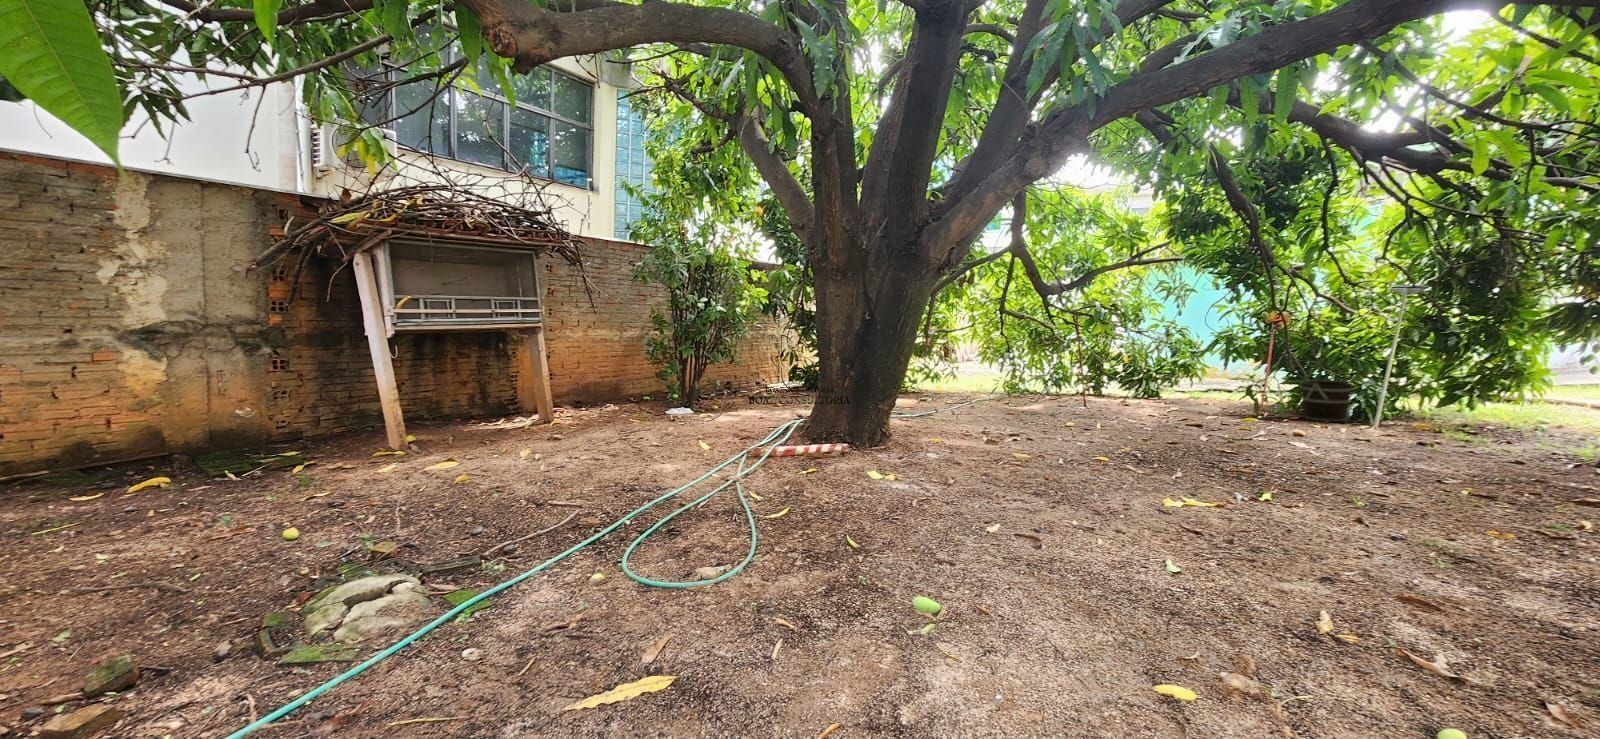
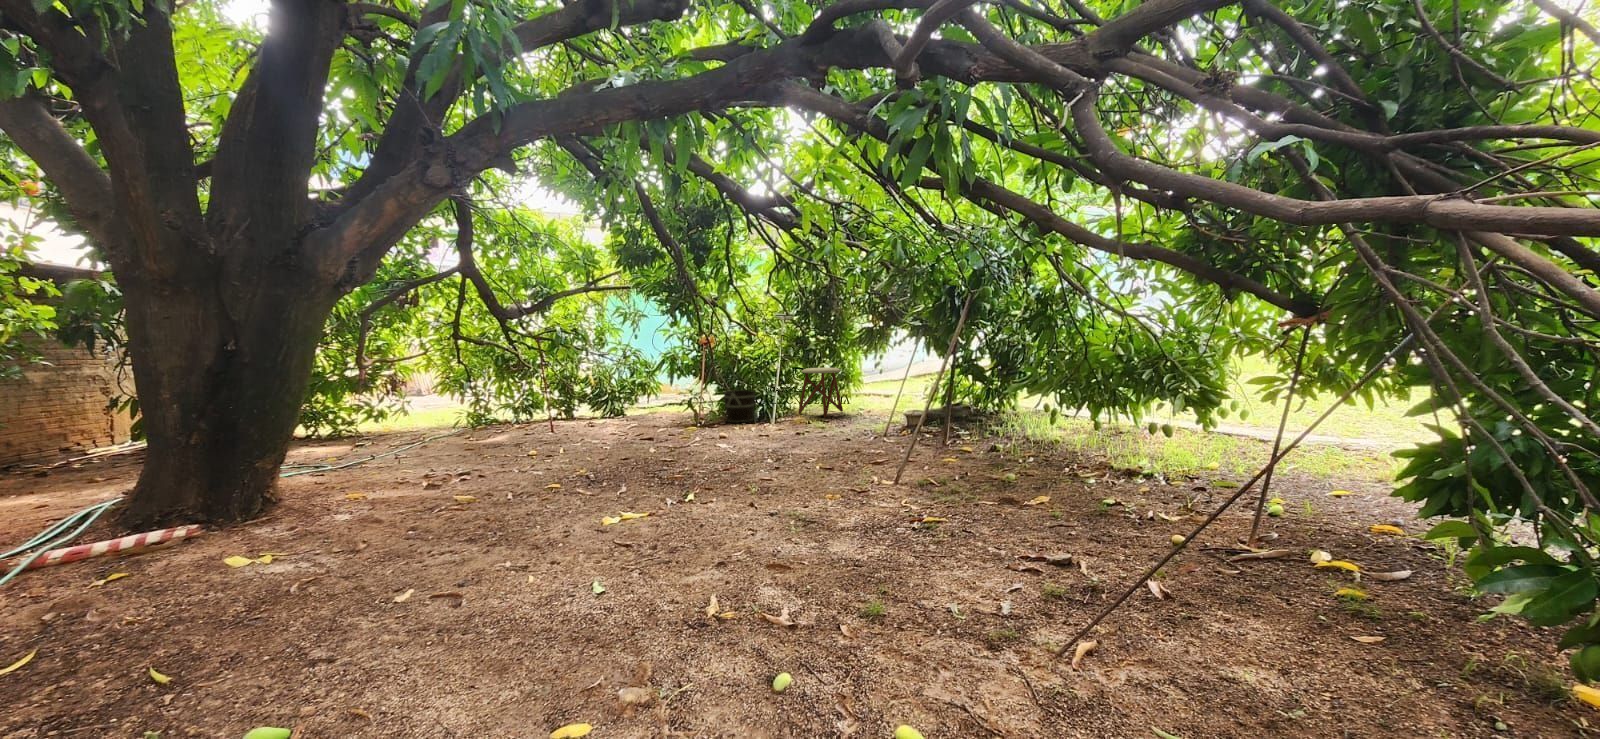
stool: none [1426,358,1519,430] -> present [798,368,843,417]

